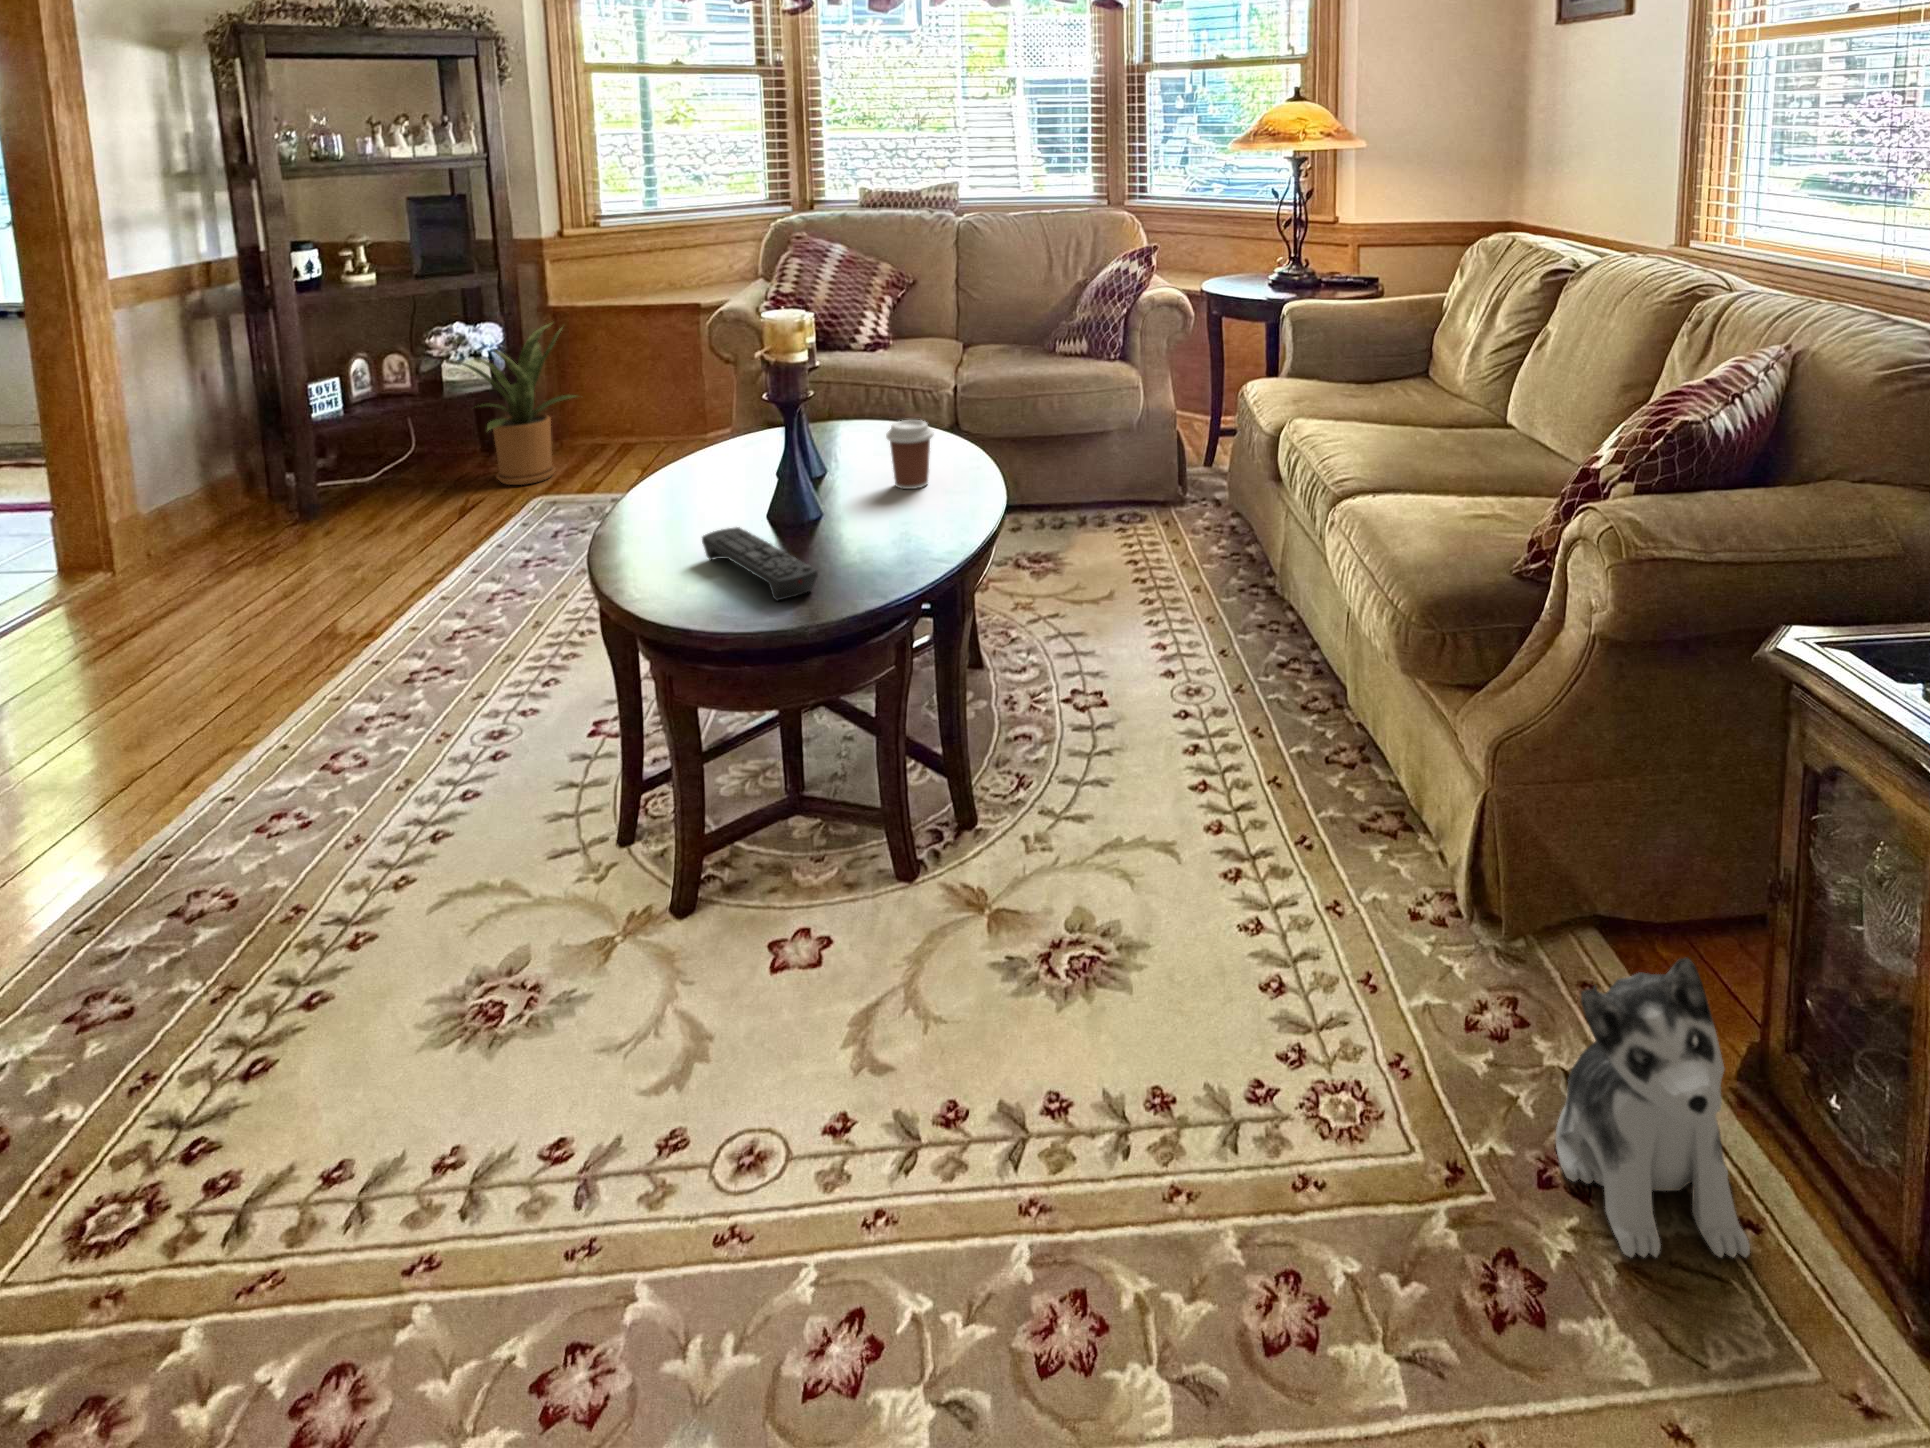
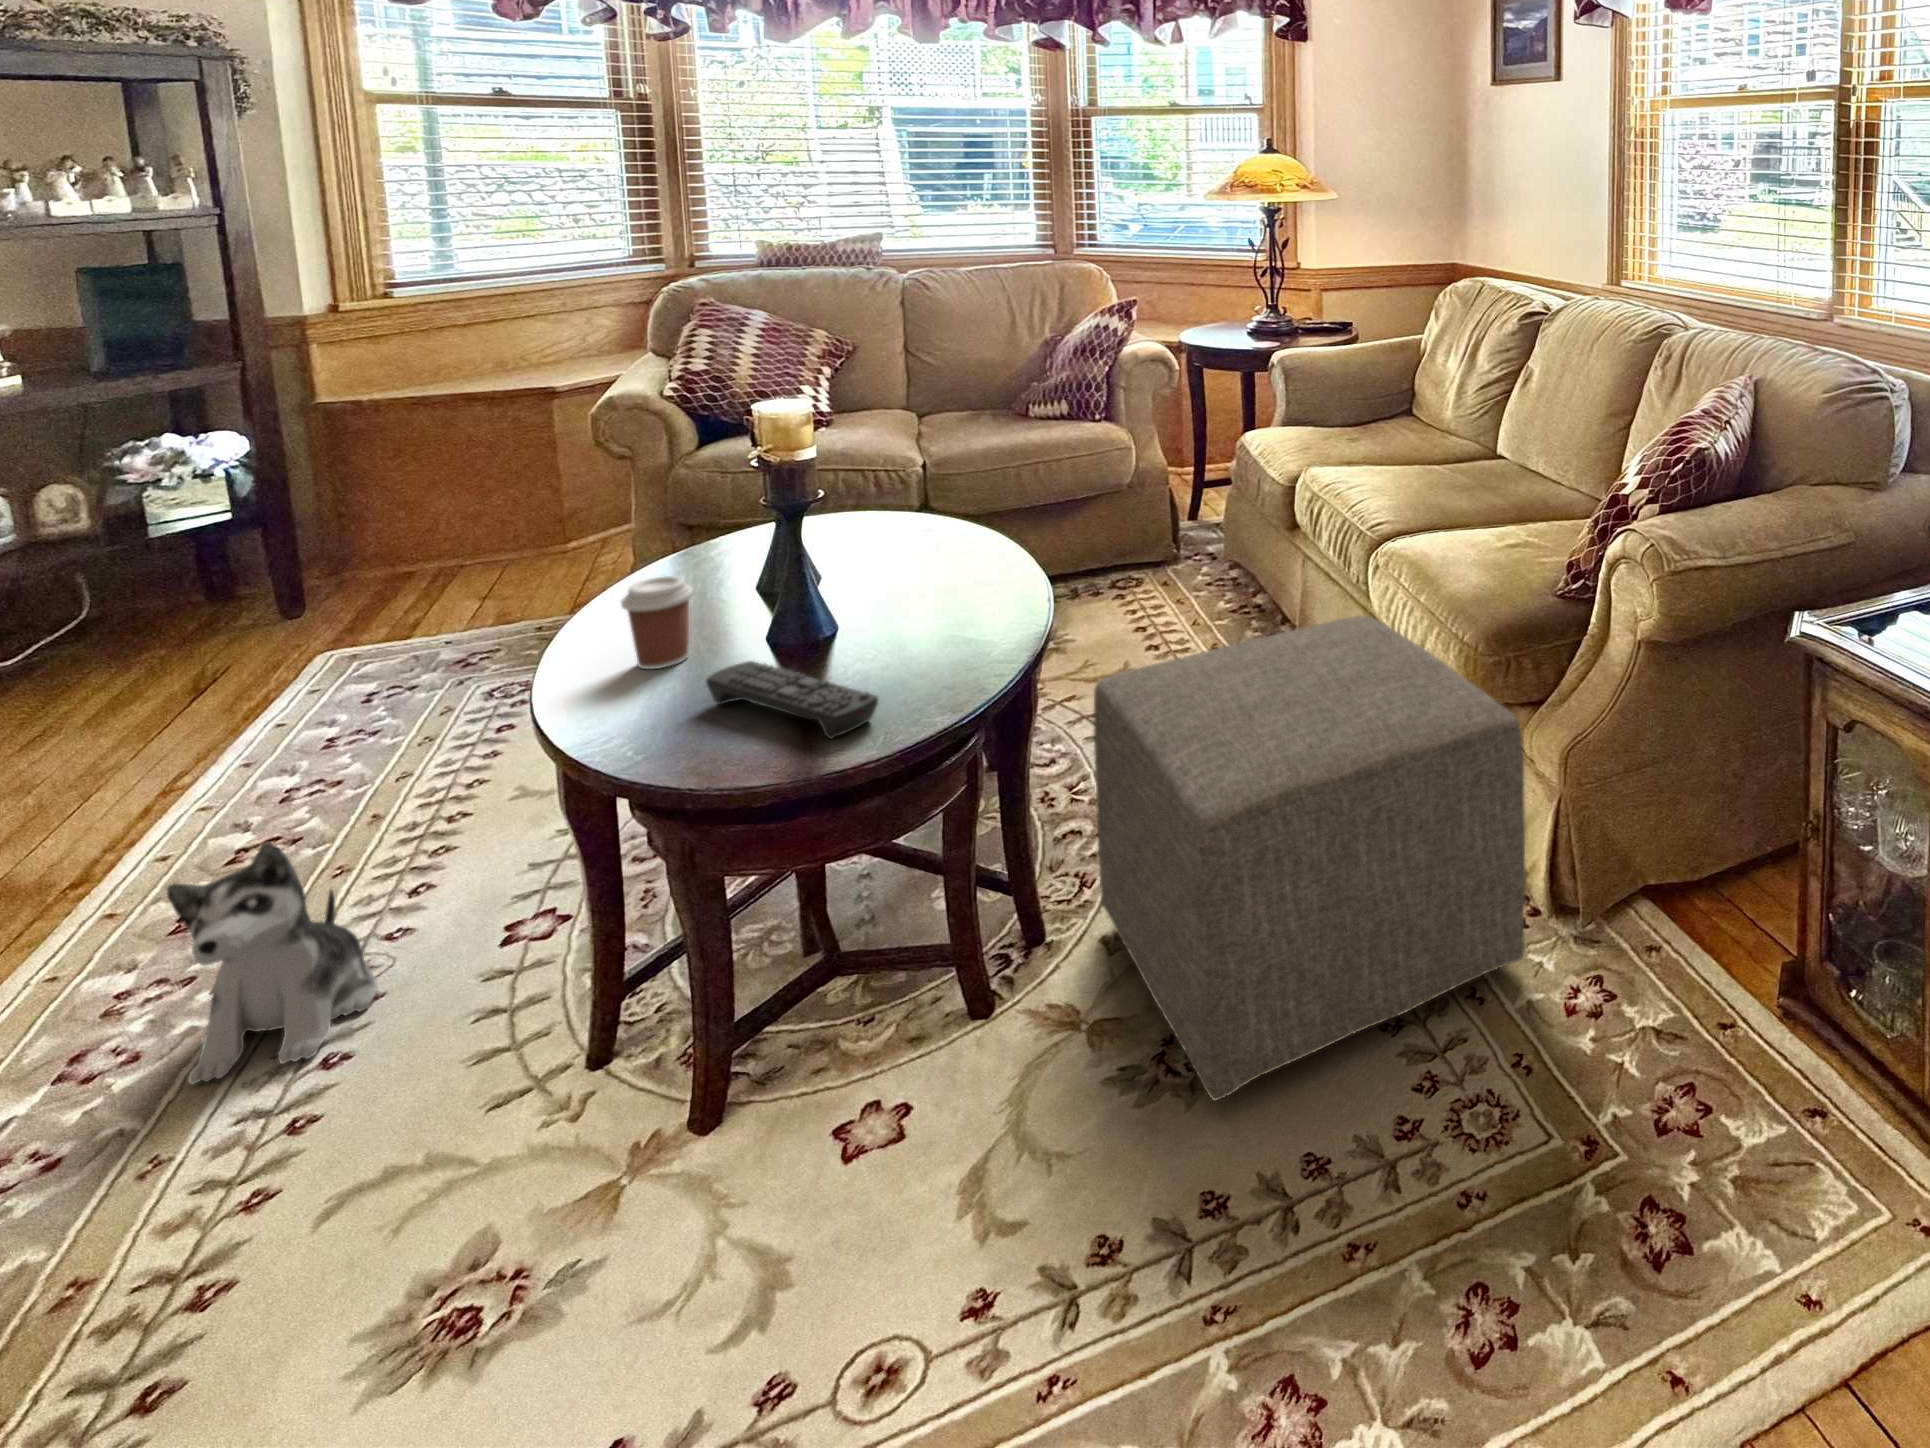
house plant: present [461,323,577,485] -> none [136,423,383,646]
coffee cup: present [886,420,934,489] -> present [621,576,694,669]
ottoman: none [1020,567,1433,1009] -> present [1093,616,1526,1100]
plush toy: present [1556,958,1750,1257] -> present [166,842,377,1084]

